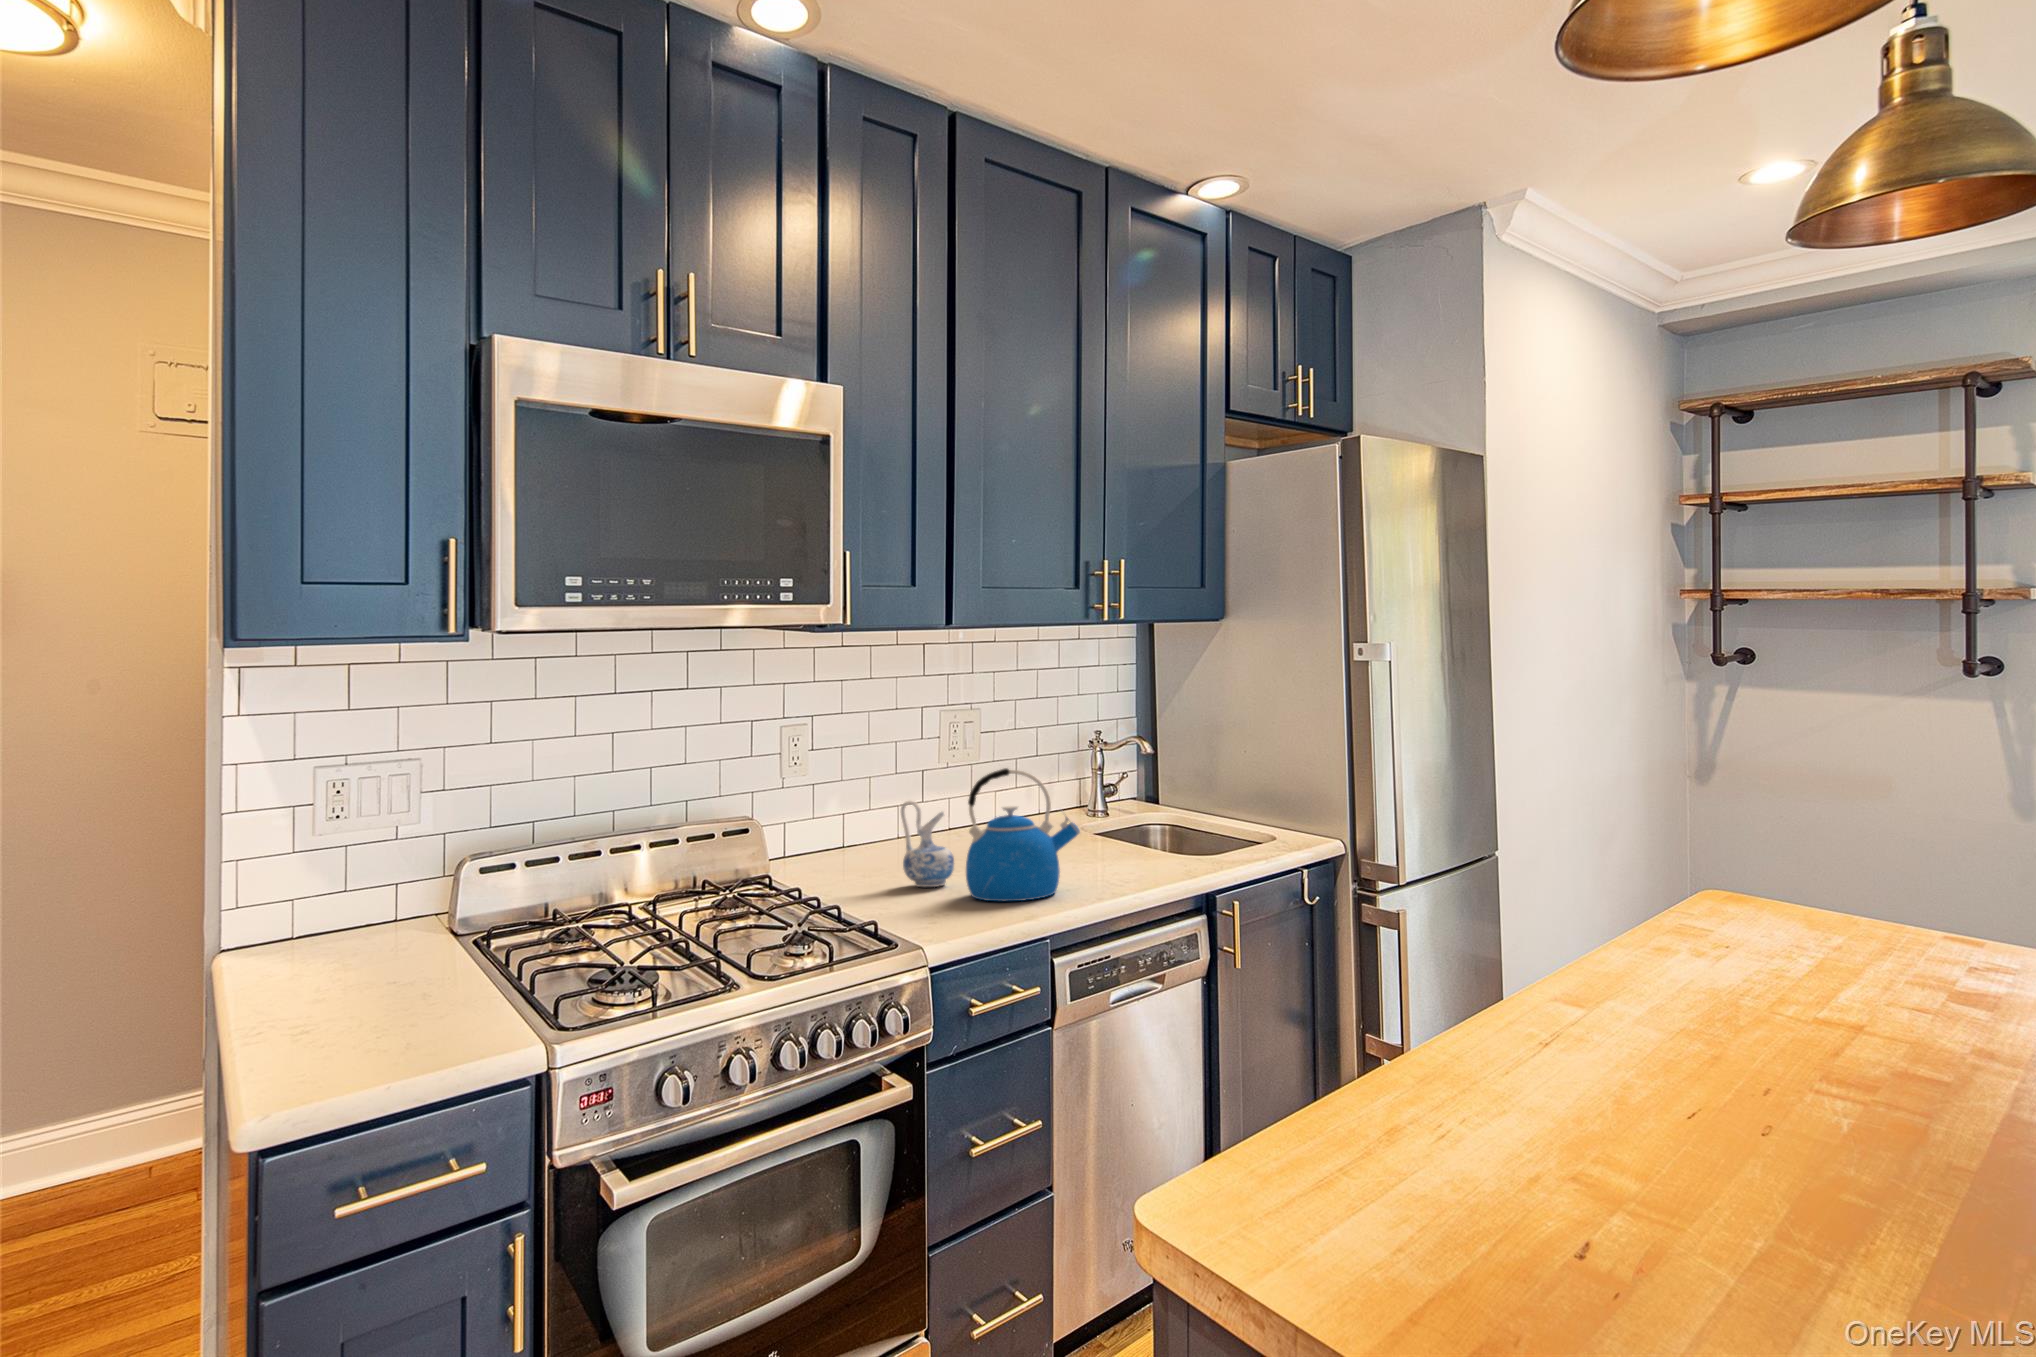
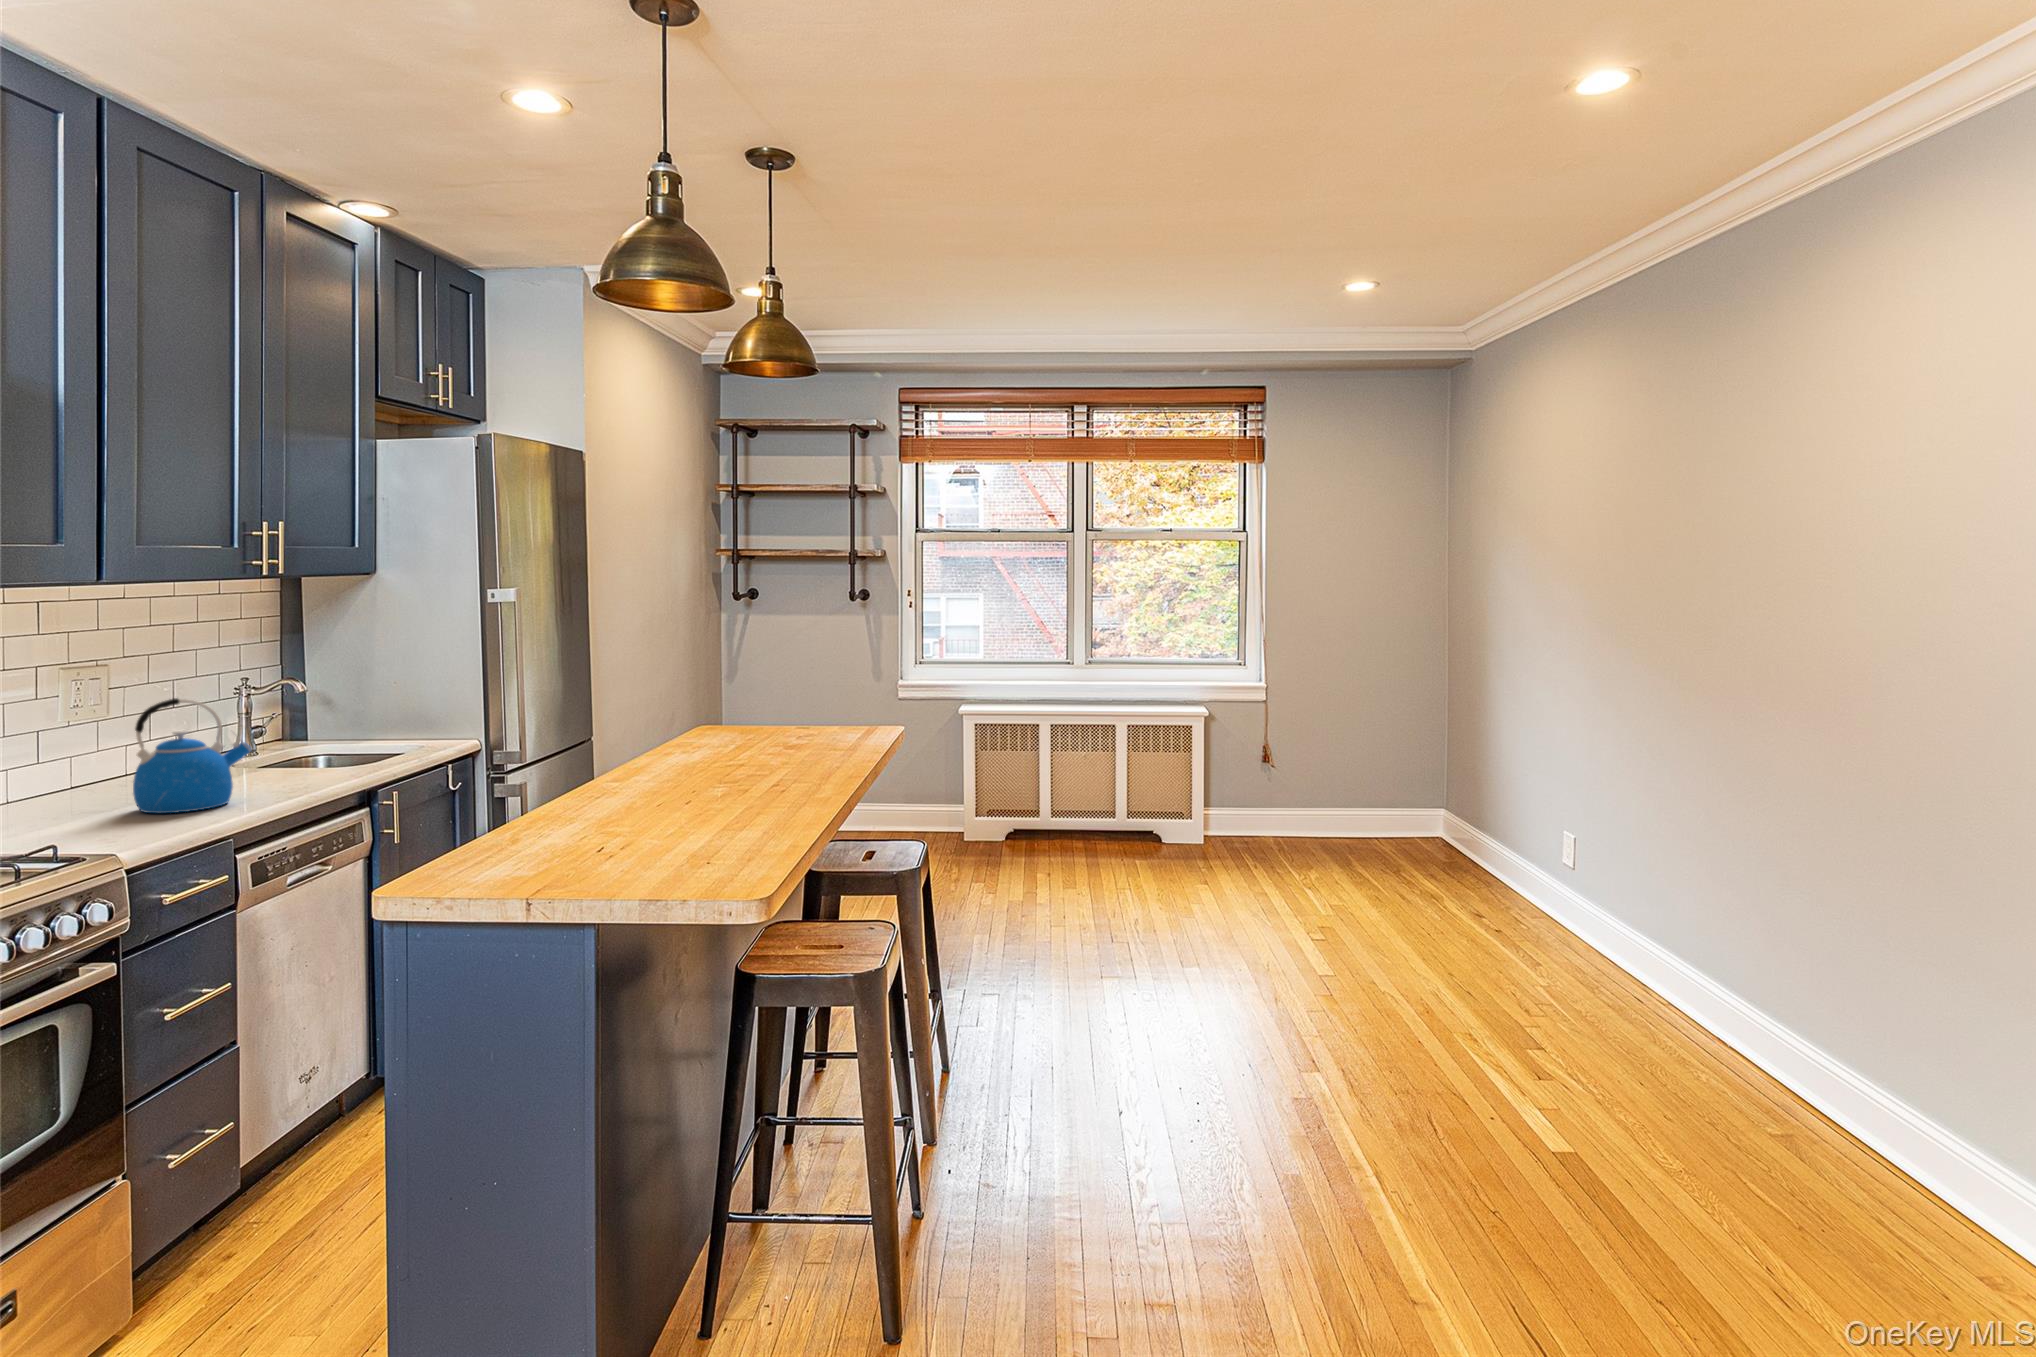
ceramic pitcher: present [901,800,954,887] -> none [49,730,113,808]

